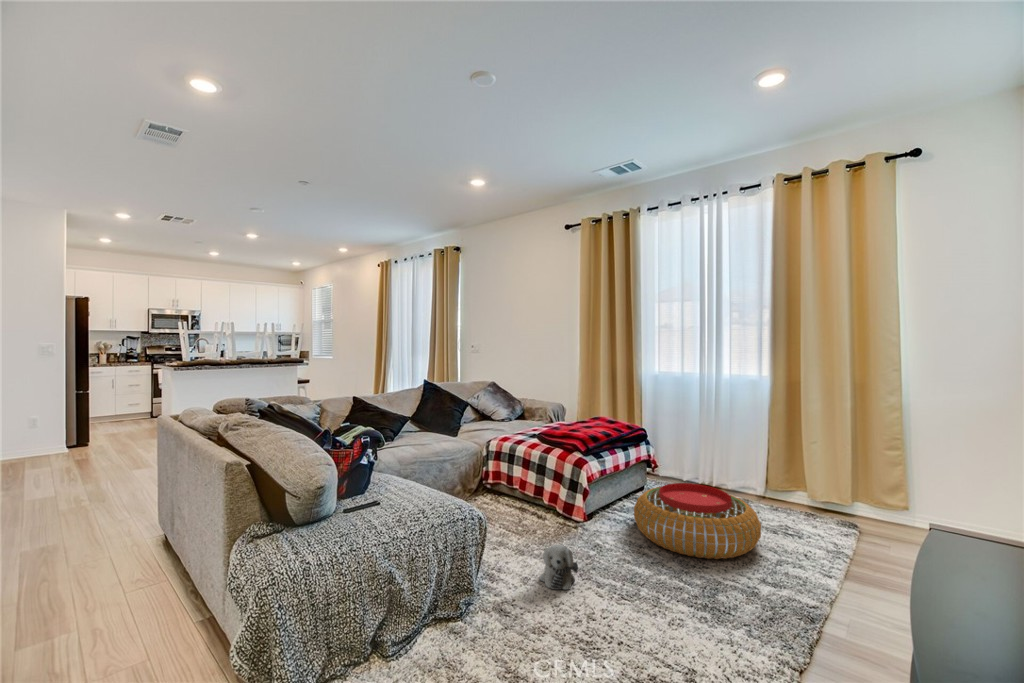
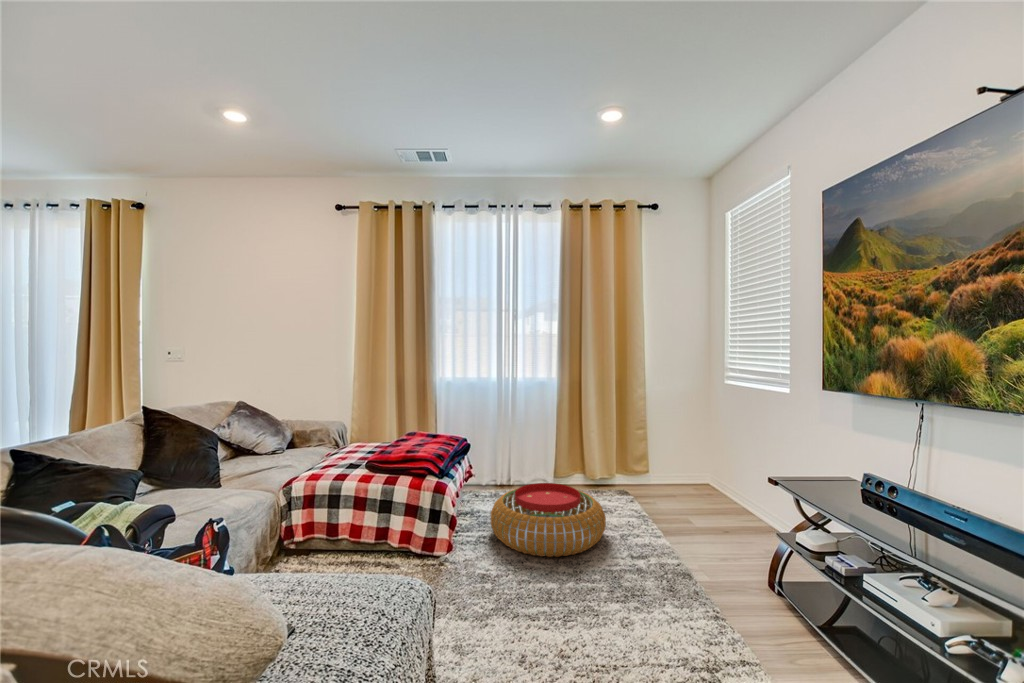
plush toy: present [540,545,578,590] -> none [468,593,517,653]

